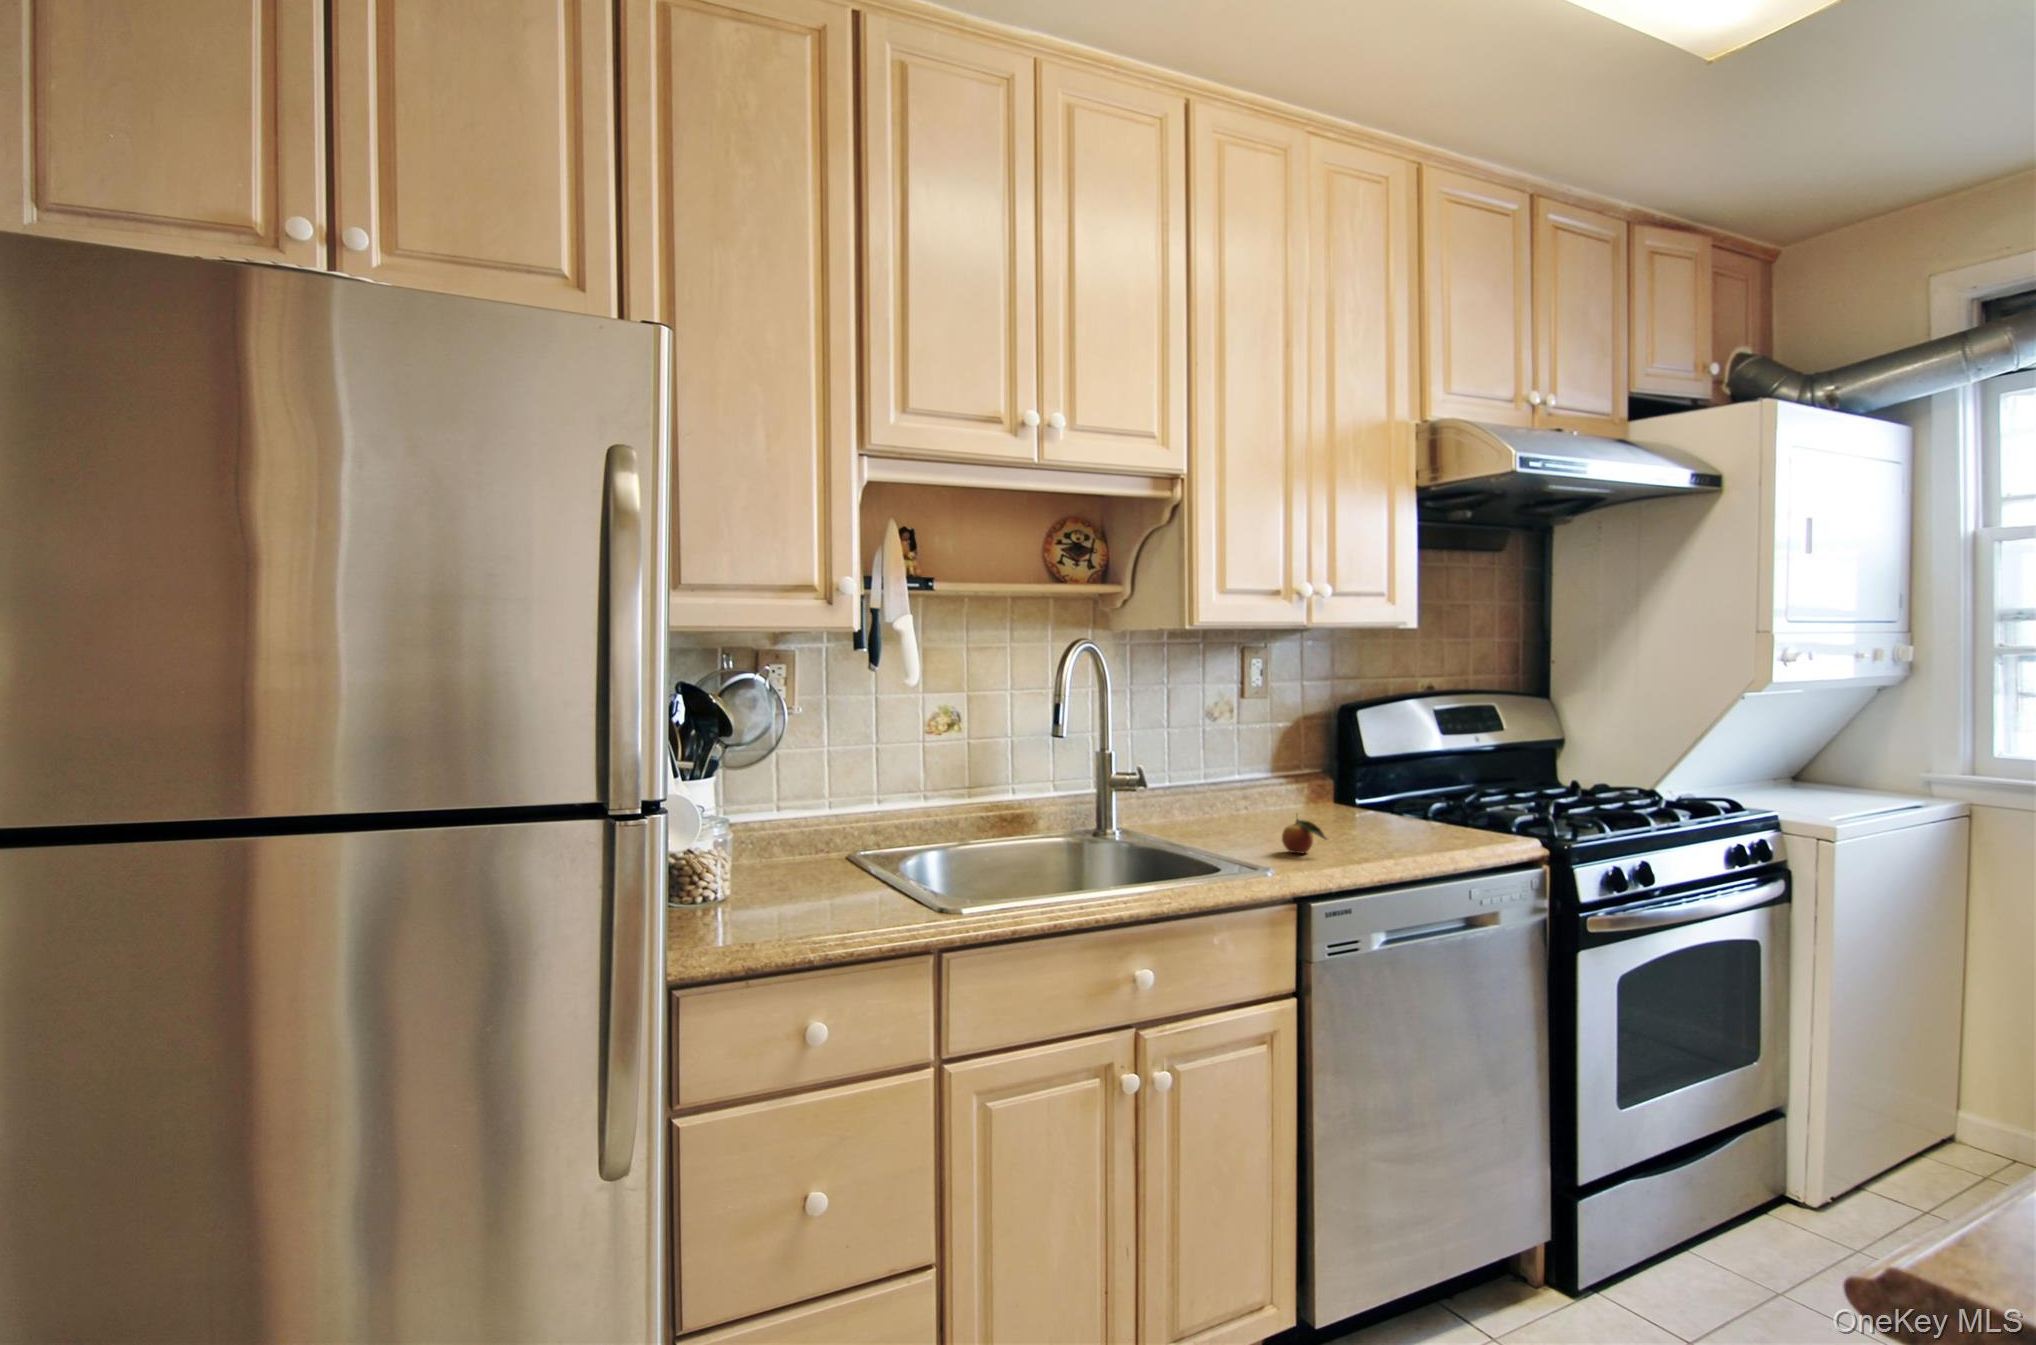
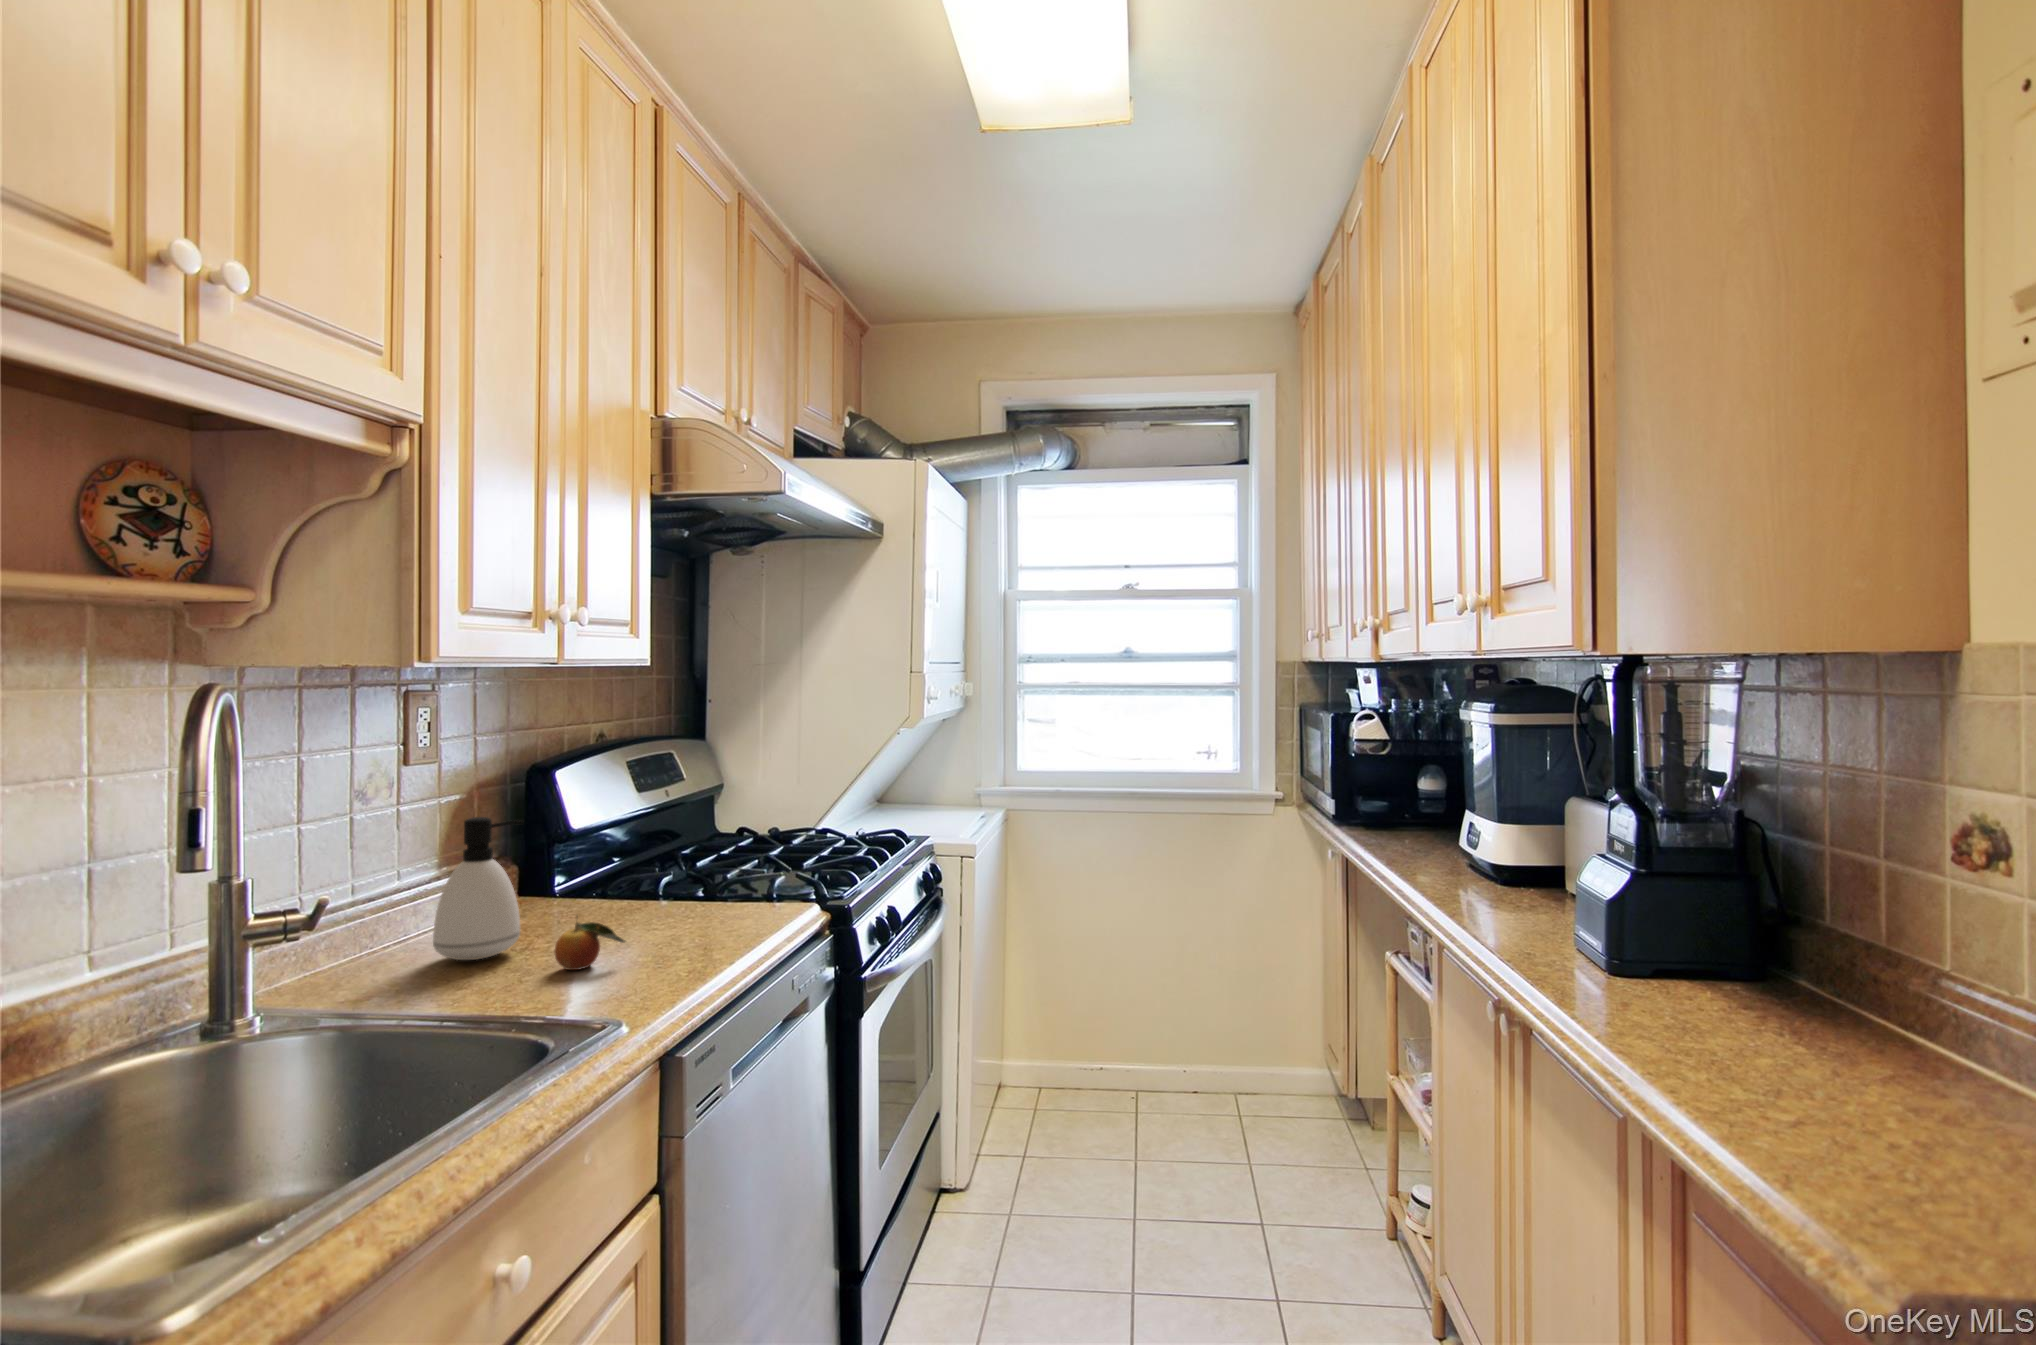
soap dispenser: none [1228,736,1282,837] -> present [433,817,523,960]

